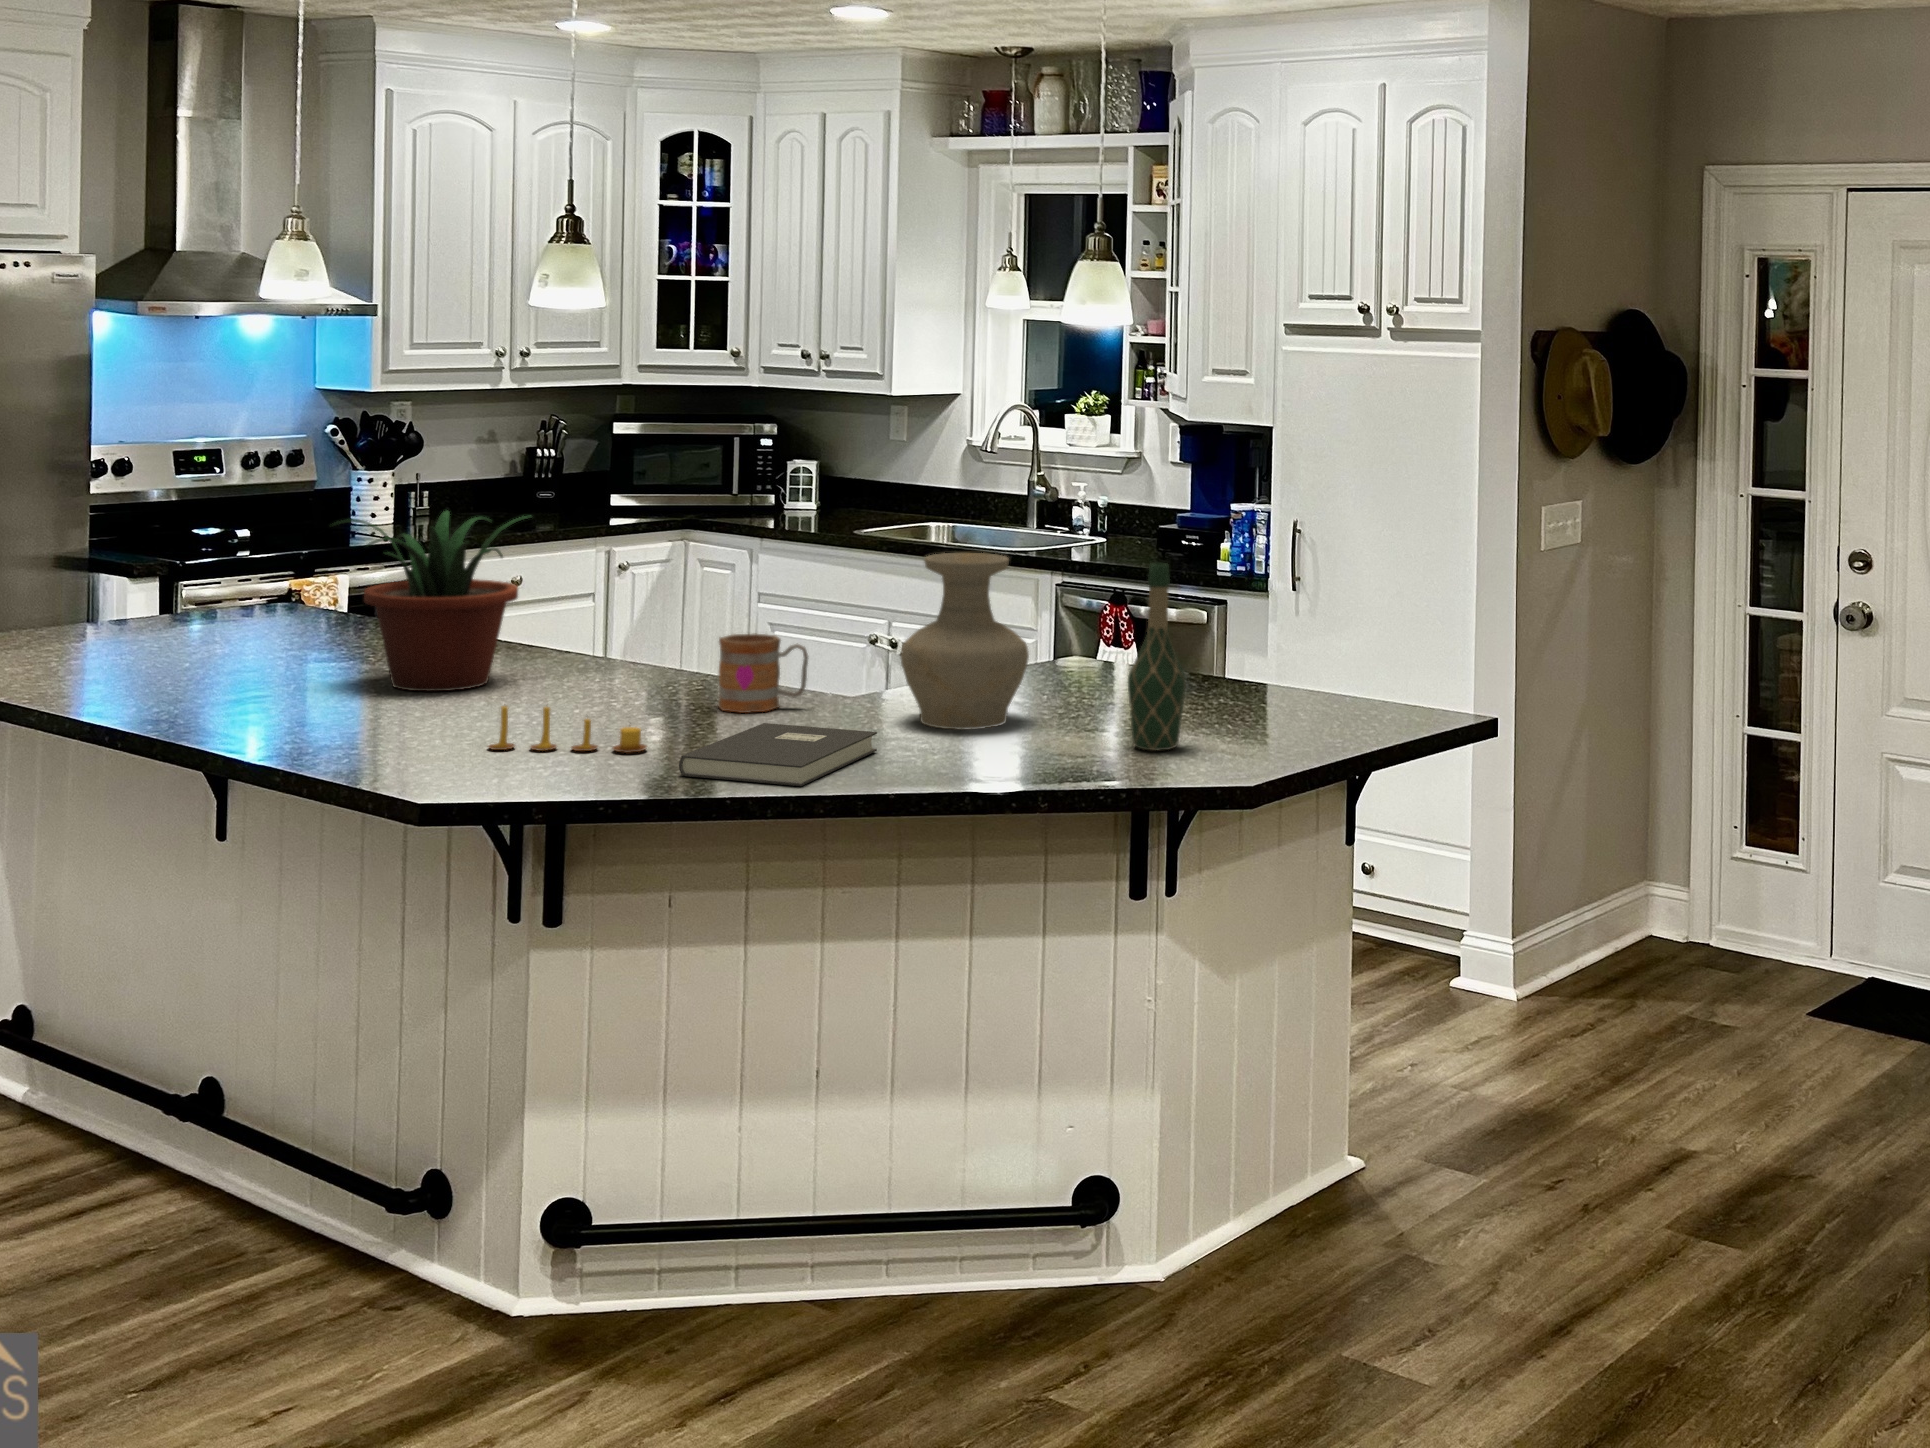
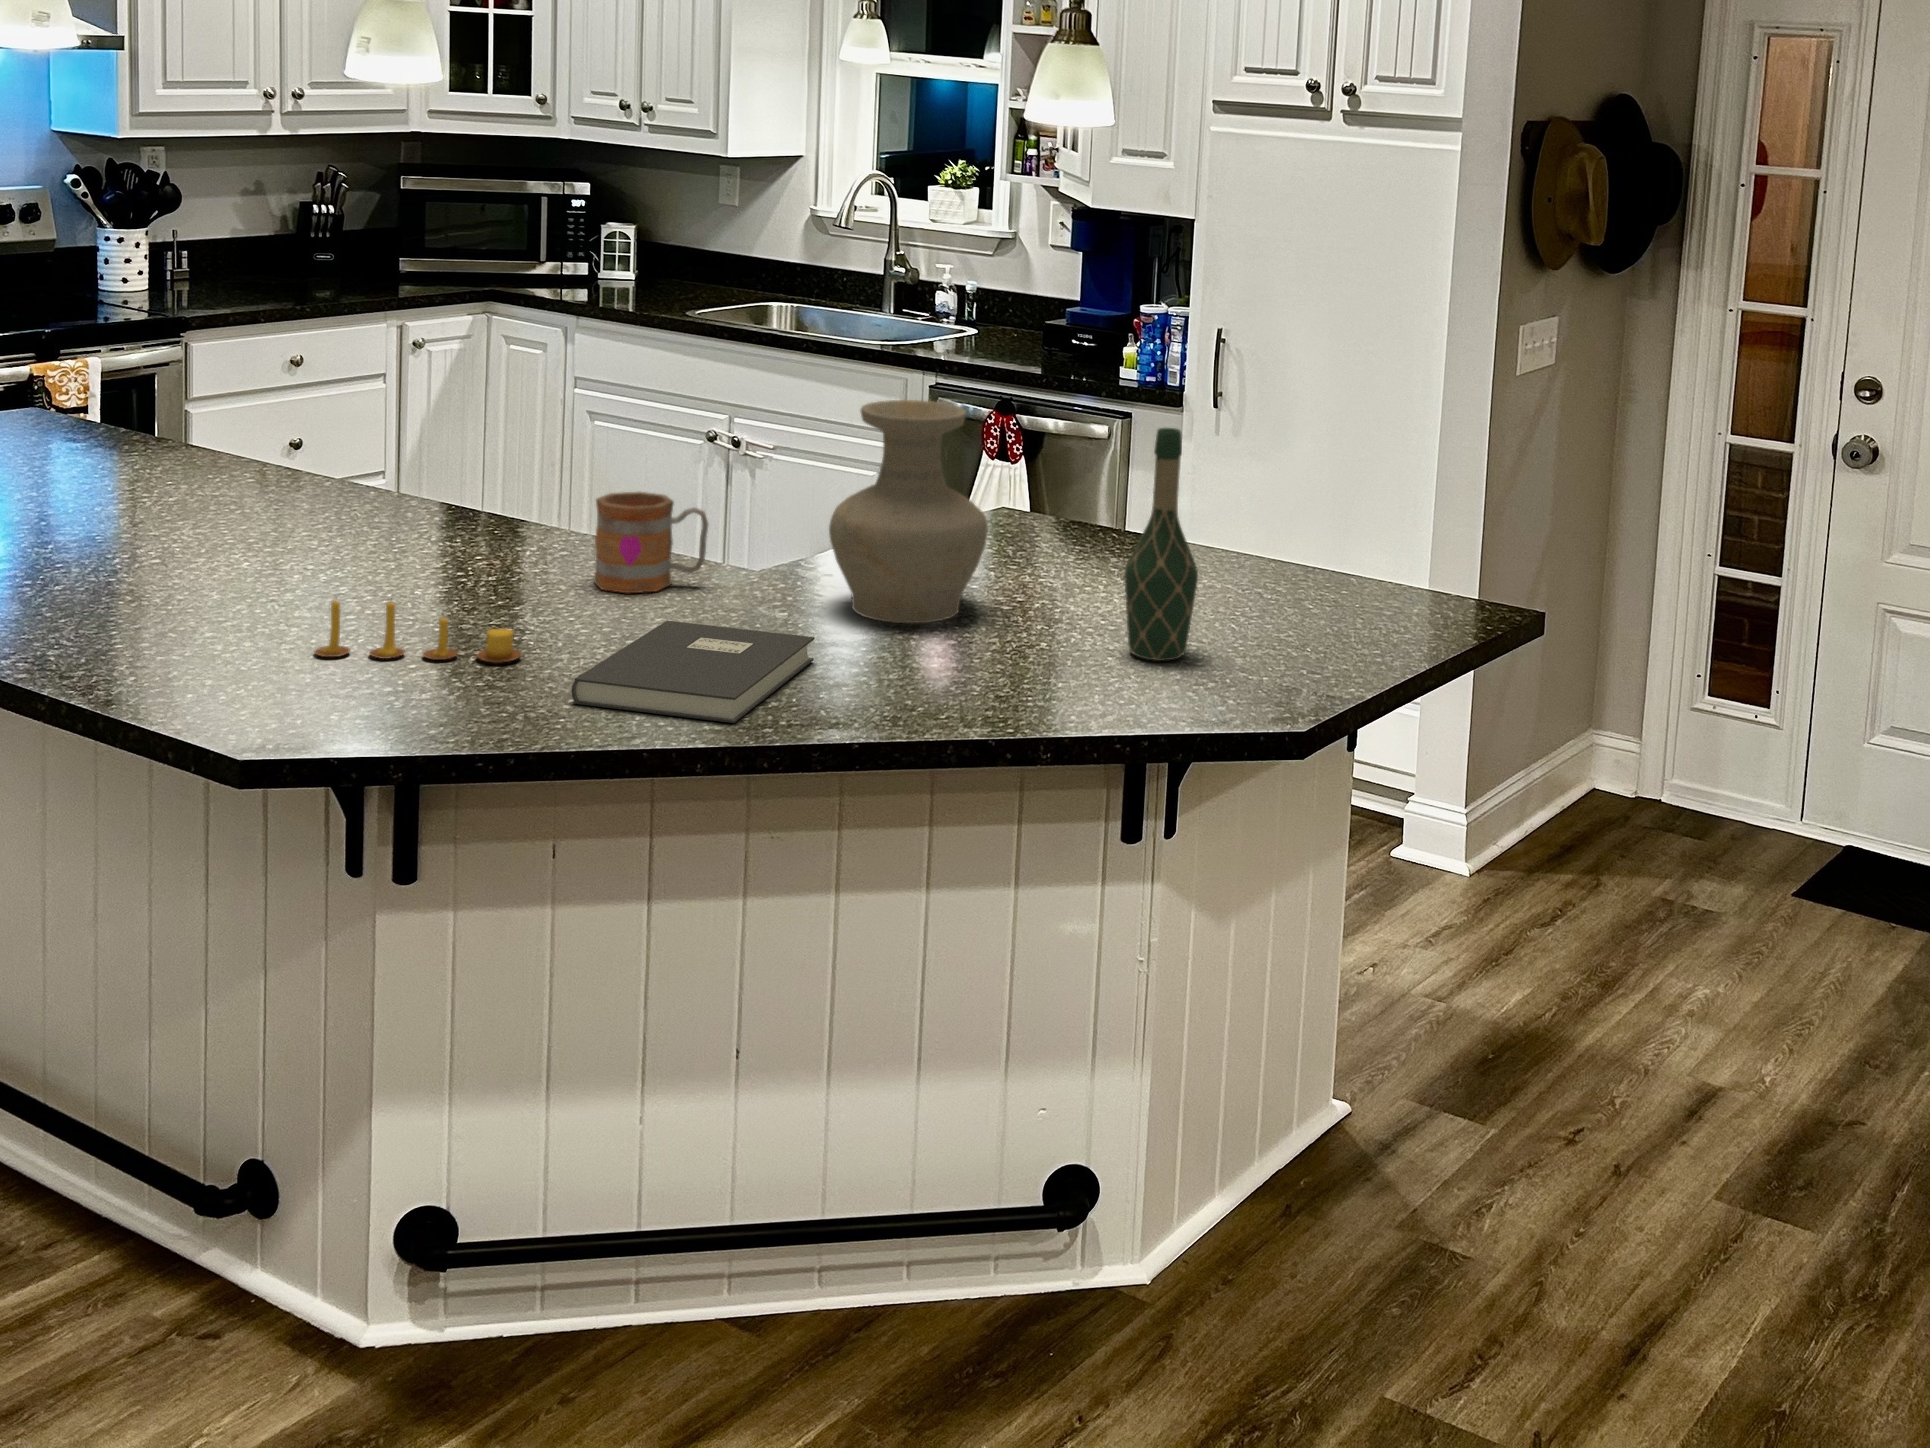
potted plant: present [330,511,530,691] -> none [92,323,351,555]

